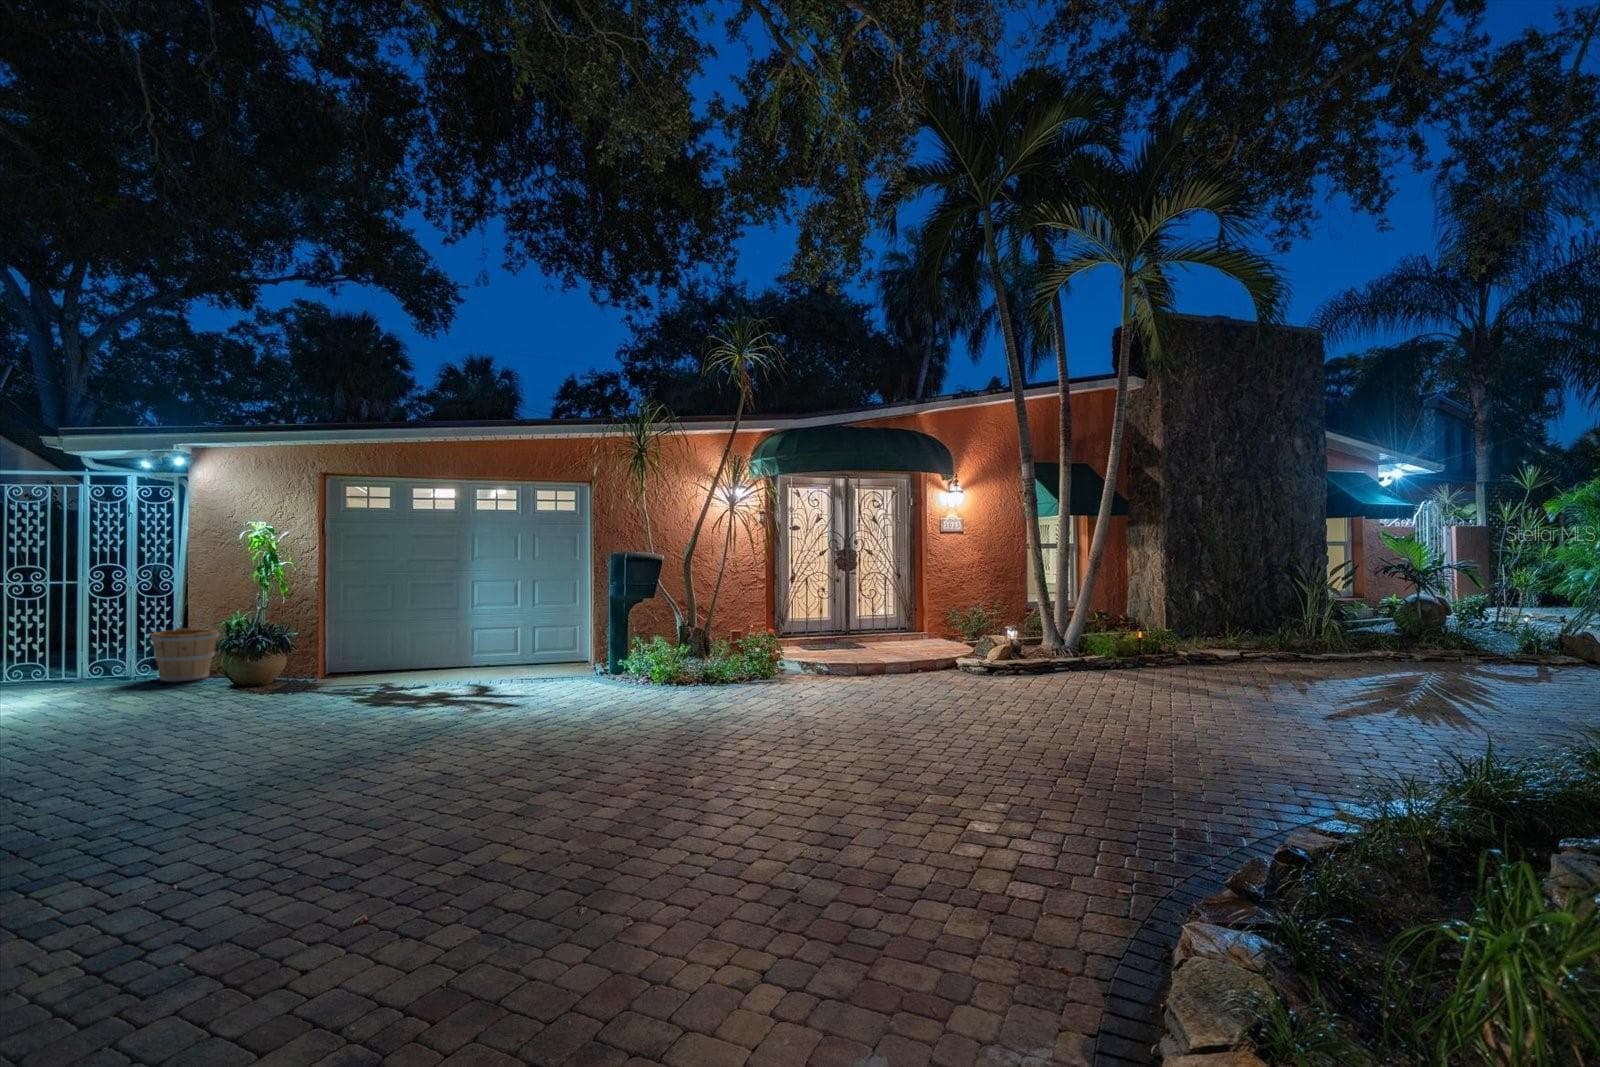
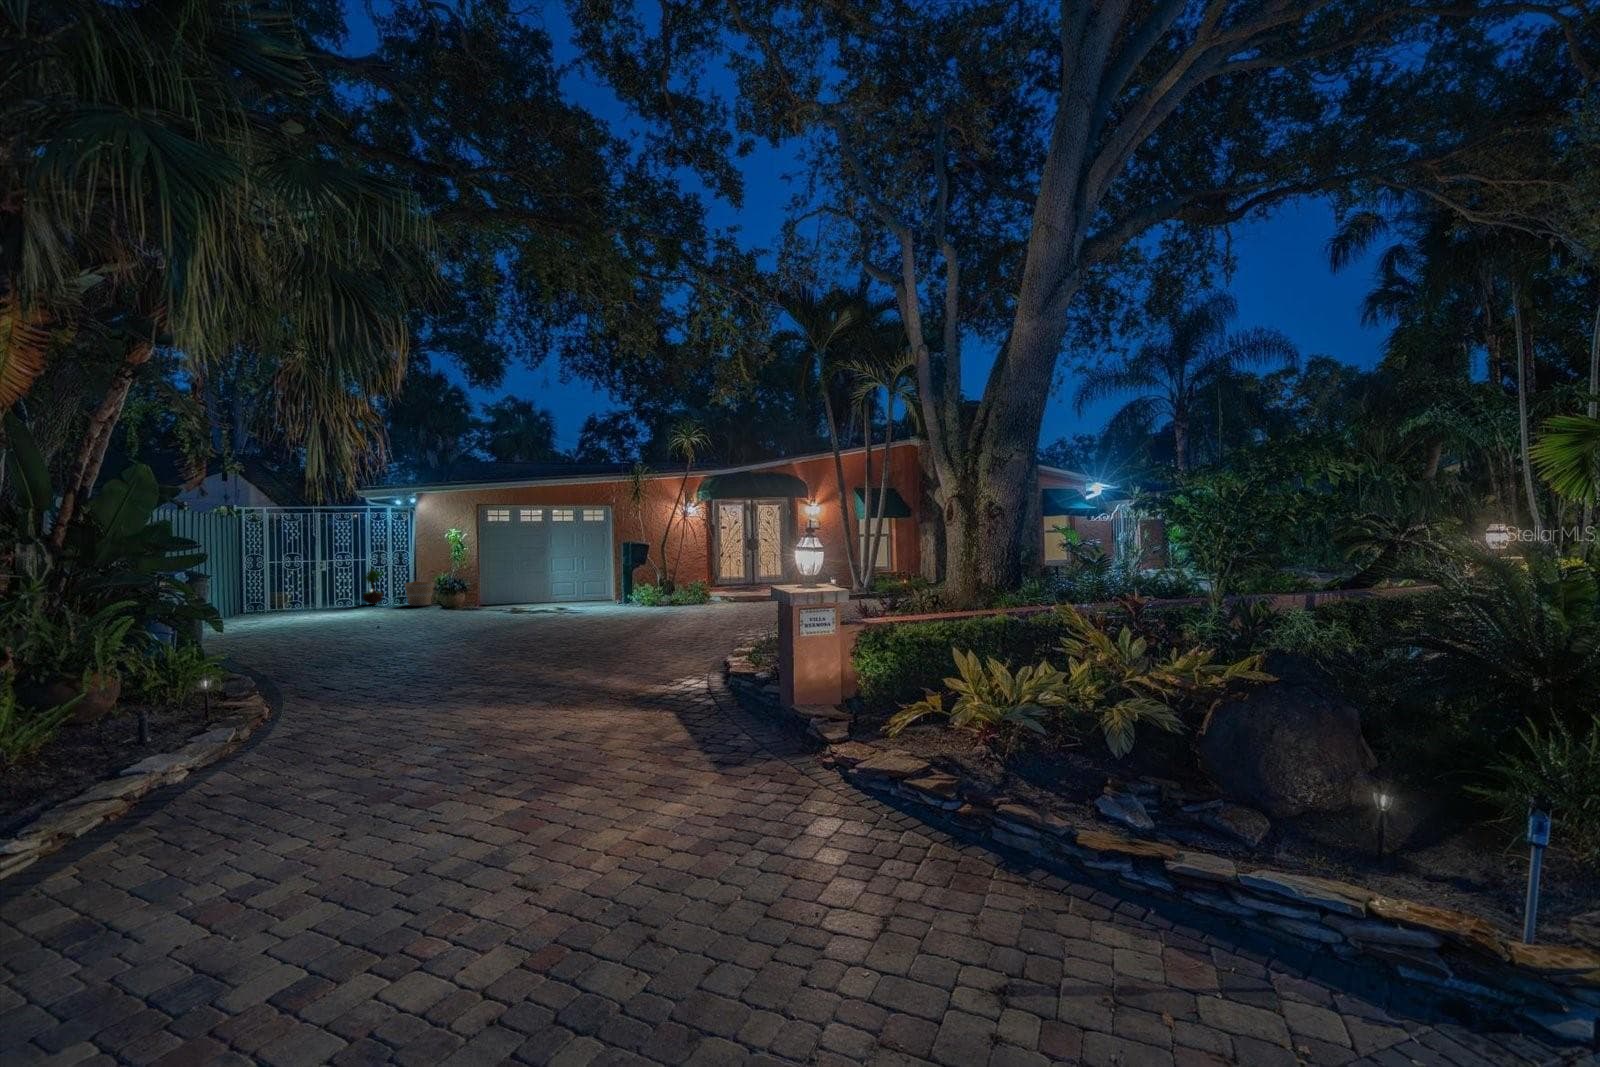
potted tree: none [51,594,116,677] -> present [363,569,383,605]

